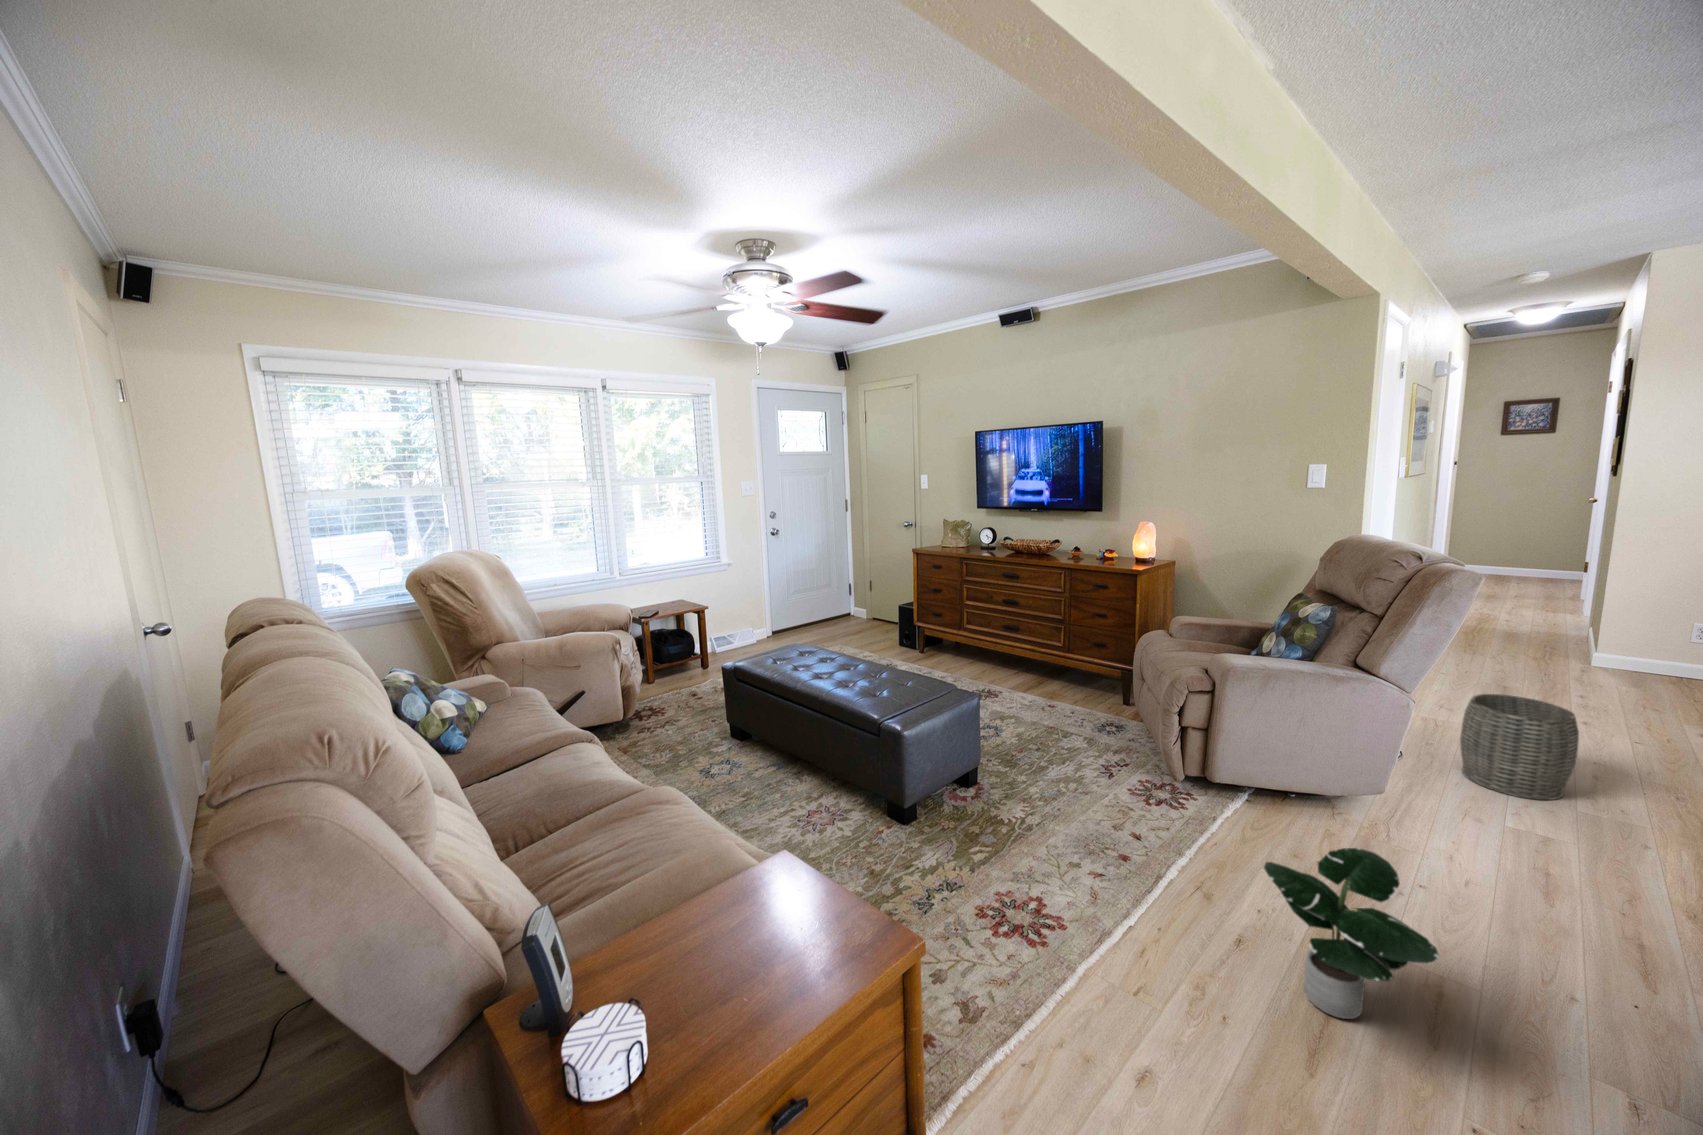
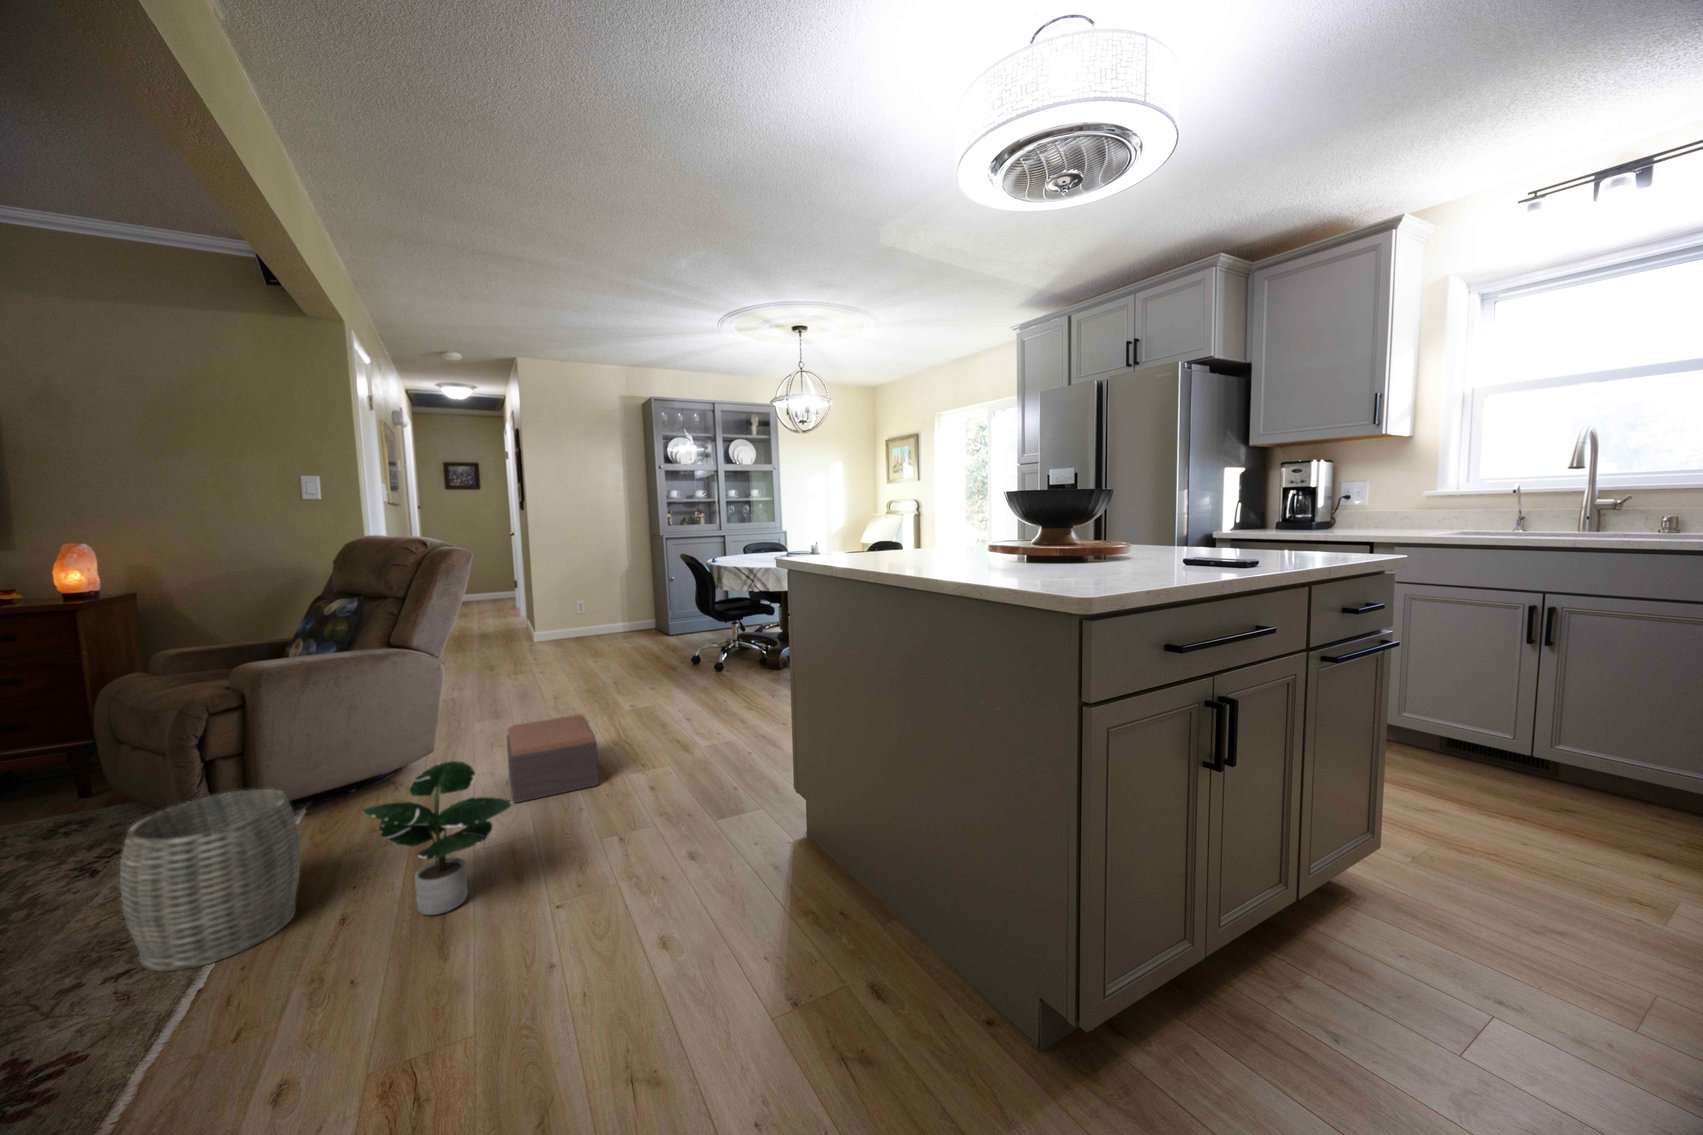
woven basket: present [1460,694,1579,800] -> present [120,789,301,972]
footstool: none [1465,818,1640,979] -> present [507,715,599,803]

